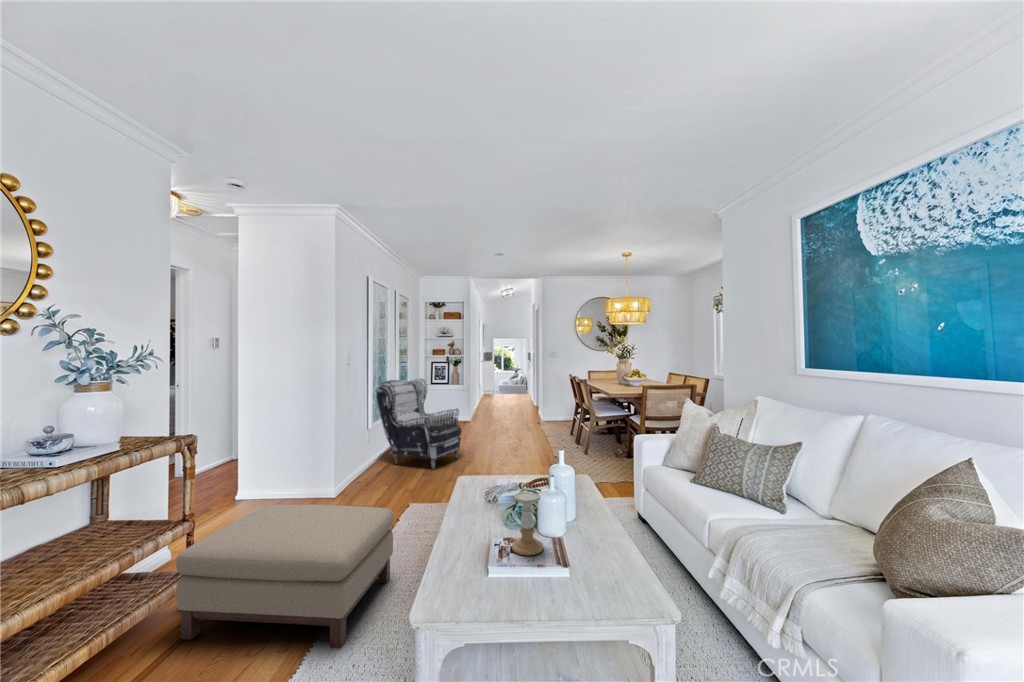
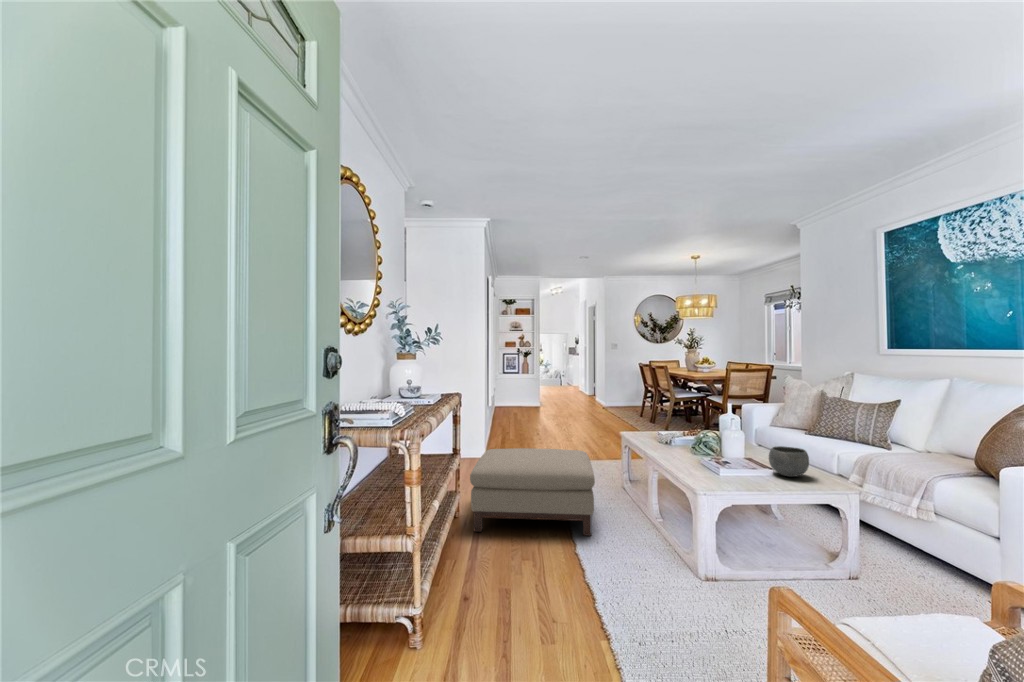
armchair: present [376,379,462,470] -> none [492,365,562,441]
candle holder: present [512,492,543,555] -> none [718,427,742,466]
ceramic bowl: none [560,531,615,585] -> present [769,446,809,477]

